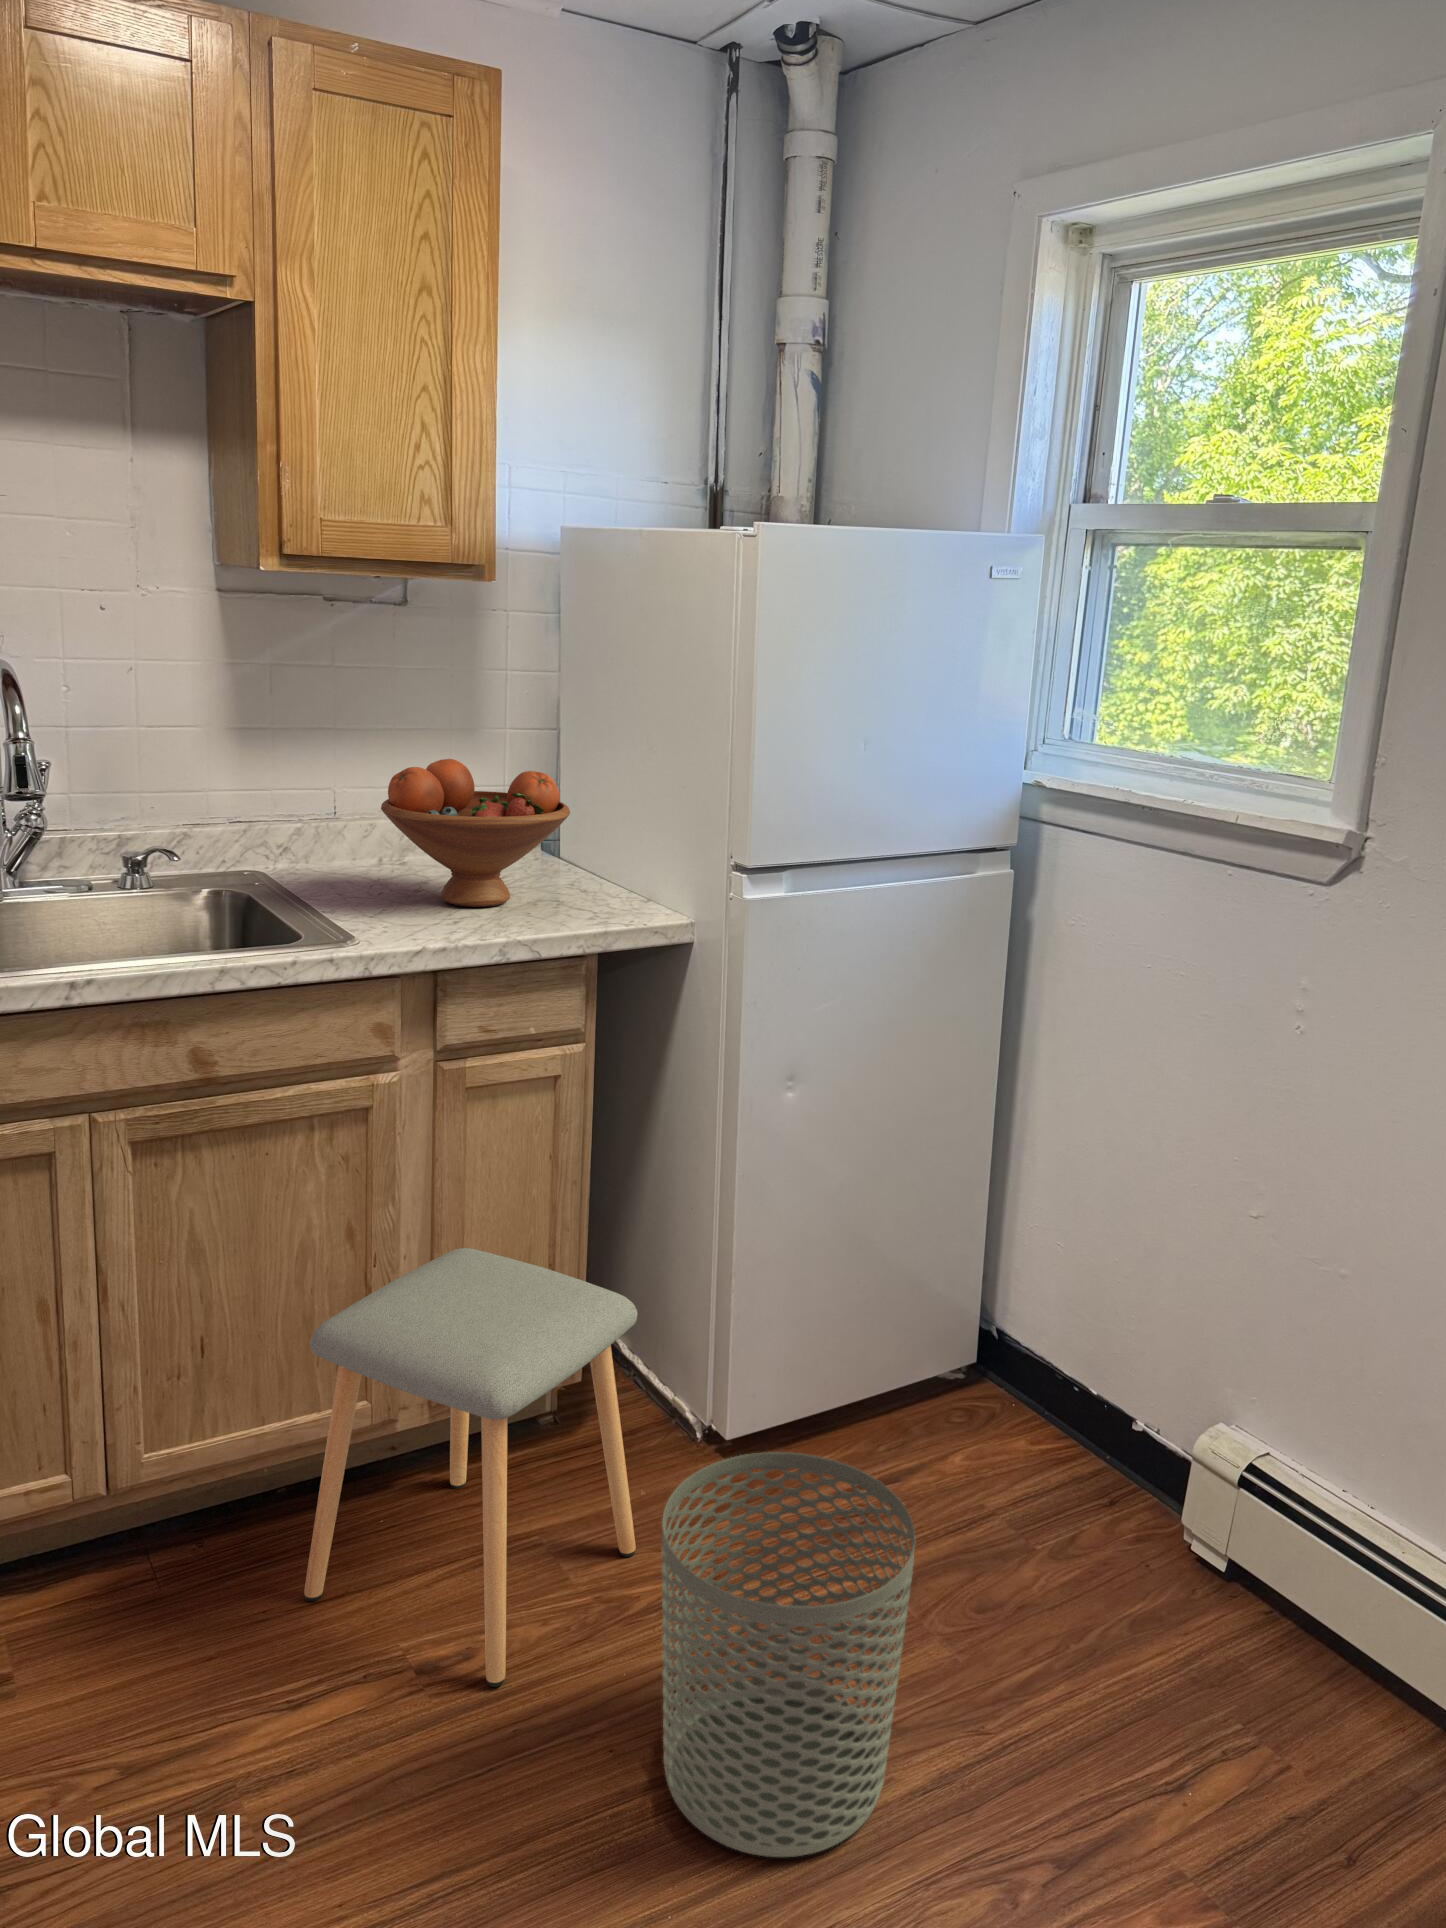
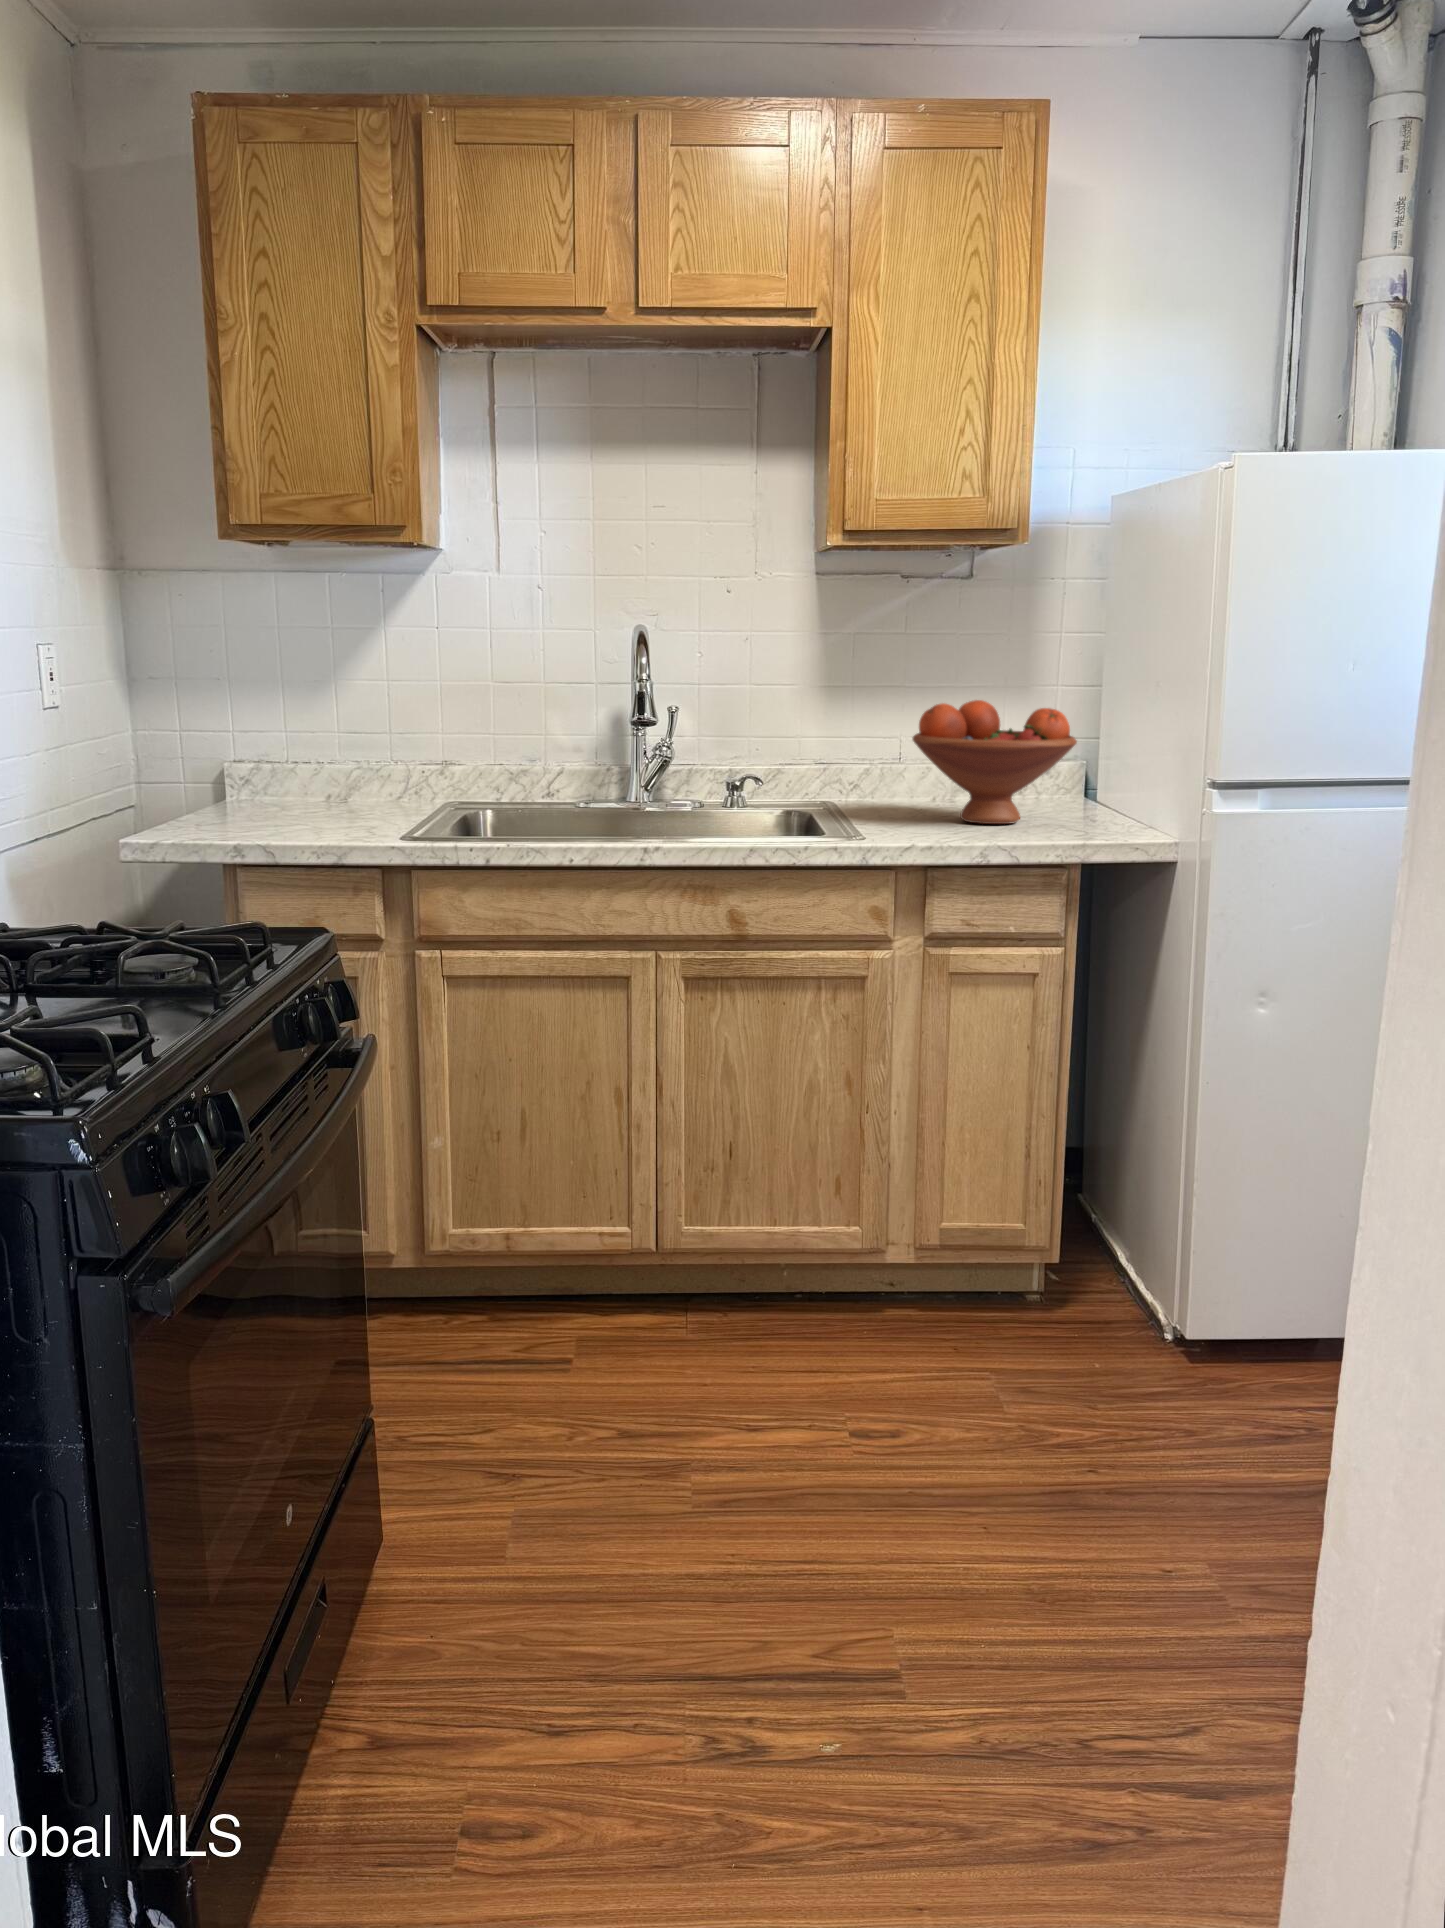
stool: present [304,1248,638,1687] -> none [782,1109,1073,1458]
waste bin: present [662,1452,915,1857] -> none [1018,1292,1260,1645]

